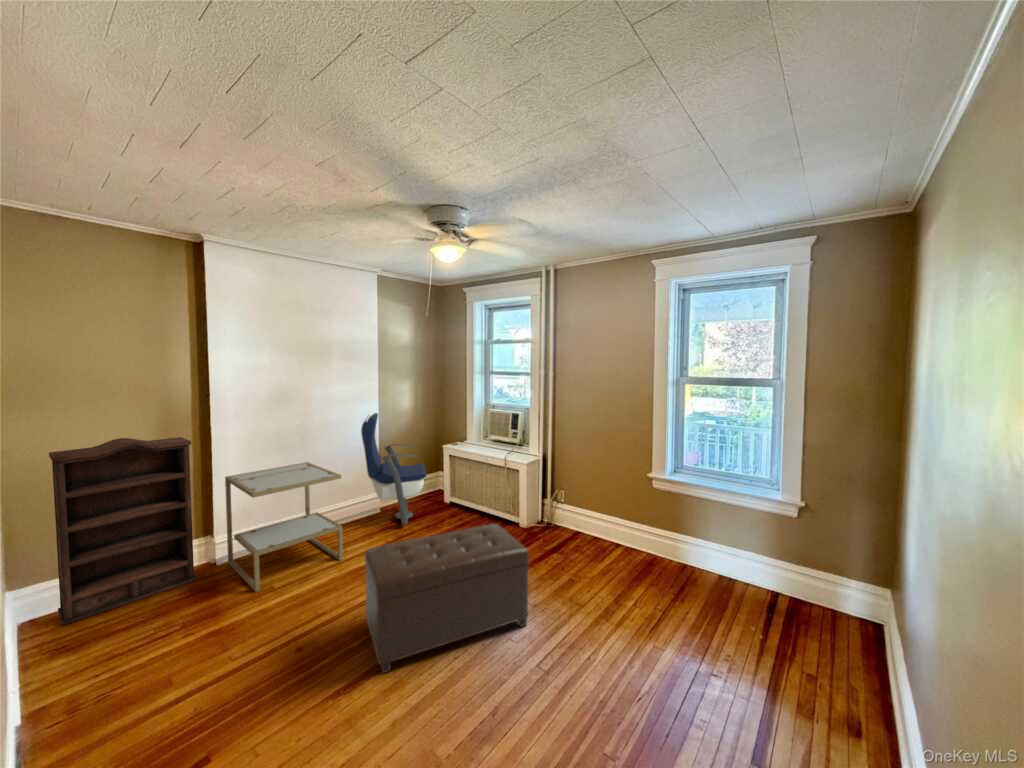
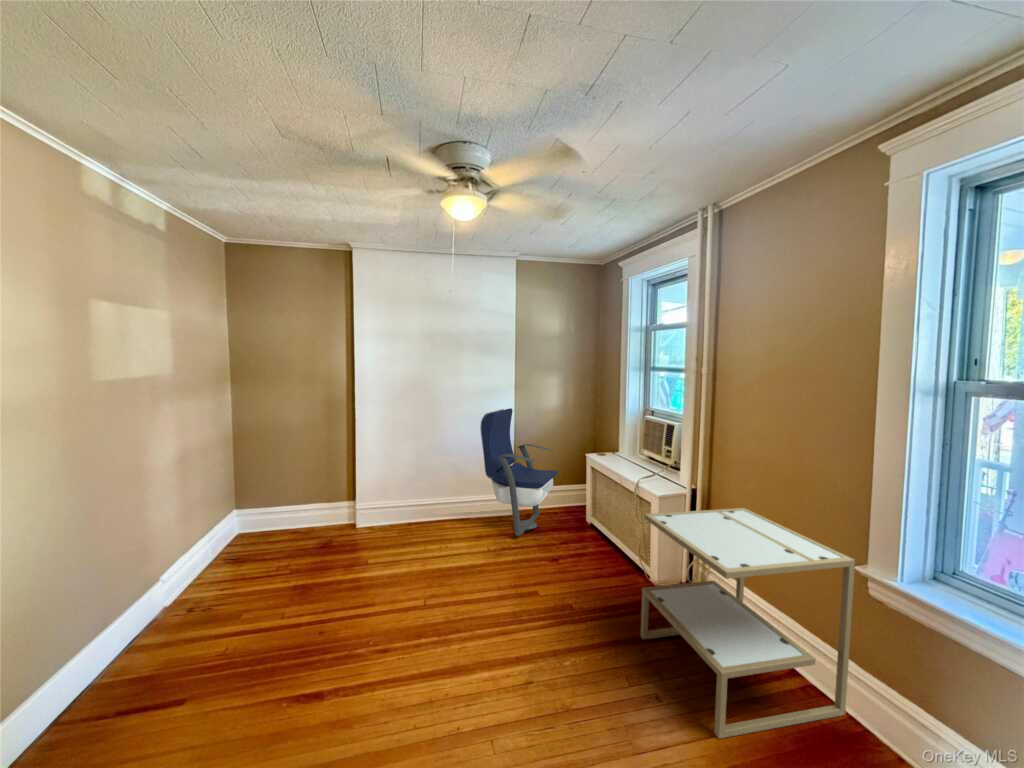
bookshelf: present [49,437,196,626] -> none [243,409,337,544]
side table: present [225,462,343,592] -> present [641,508,855,738]
ottoman: present [364,524,529,673] -> none [334,552,547,737]

